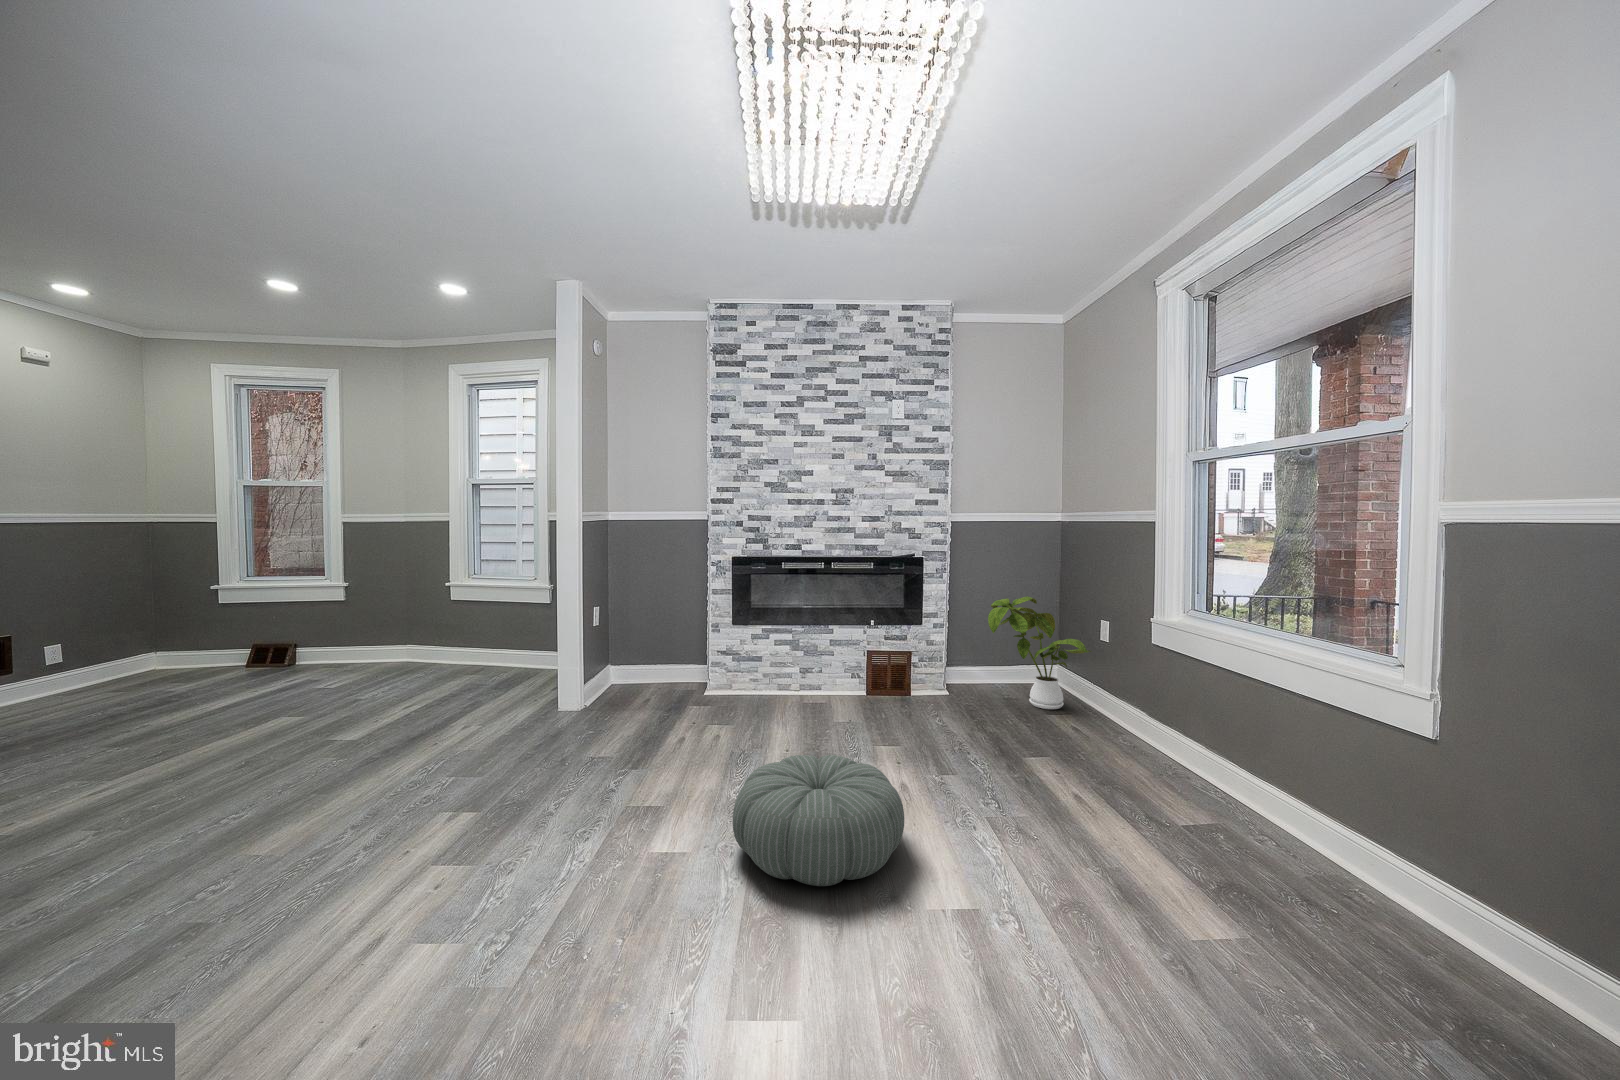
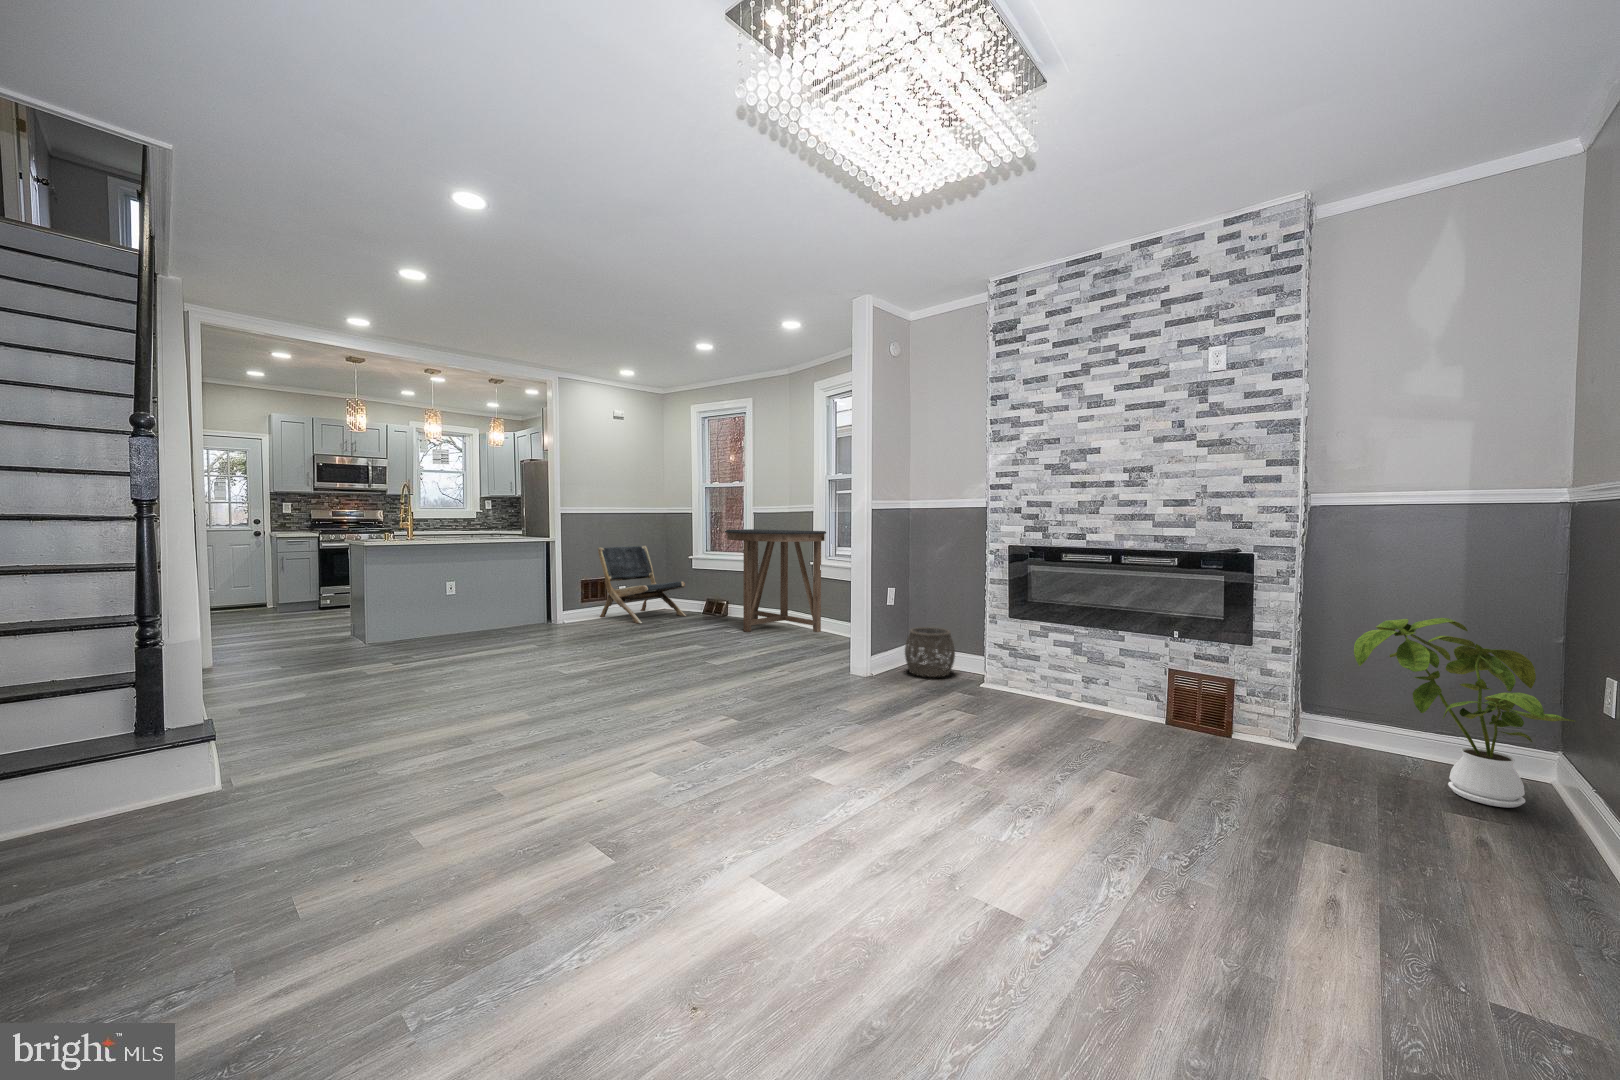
console table: none [313,540,480,676] -> present [725,529,826,632]
lounge chair: none [18,566,229,691] -> present [598,545,686,623]
woven basket: none [619,640,672,693] -> present [905,627,955,677]
pouf: present [733,755,904,886] -> none [847,741,1025,869]

